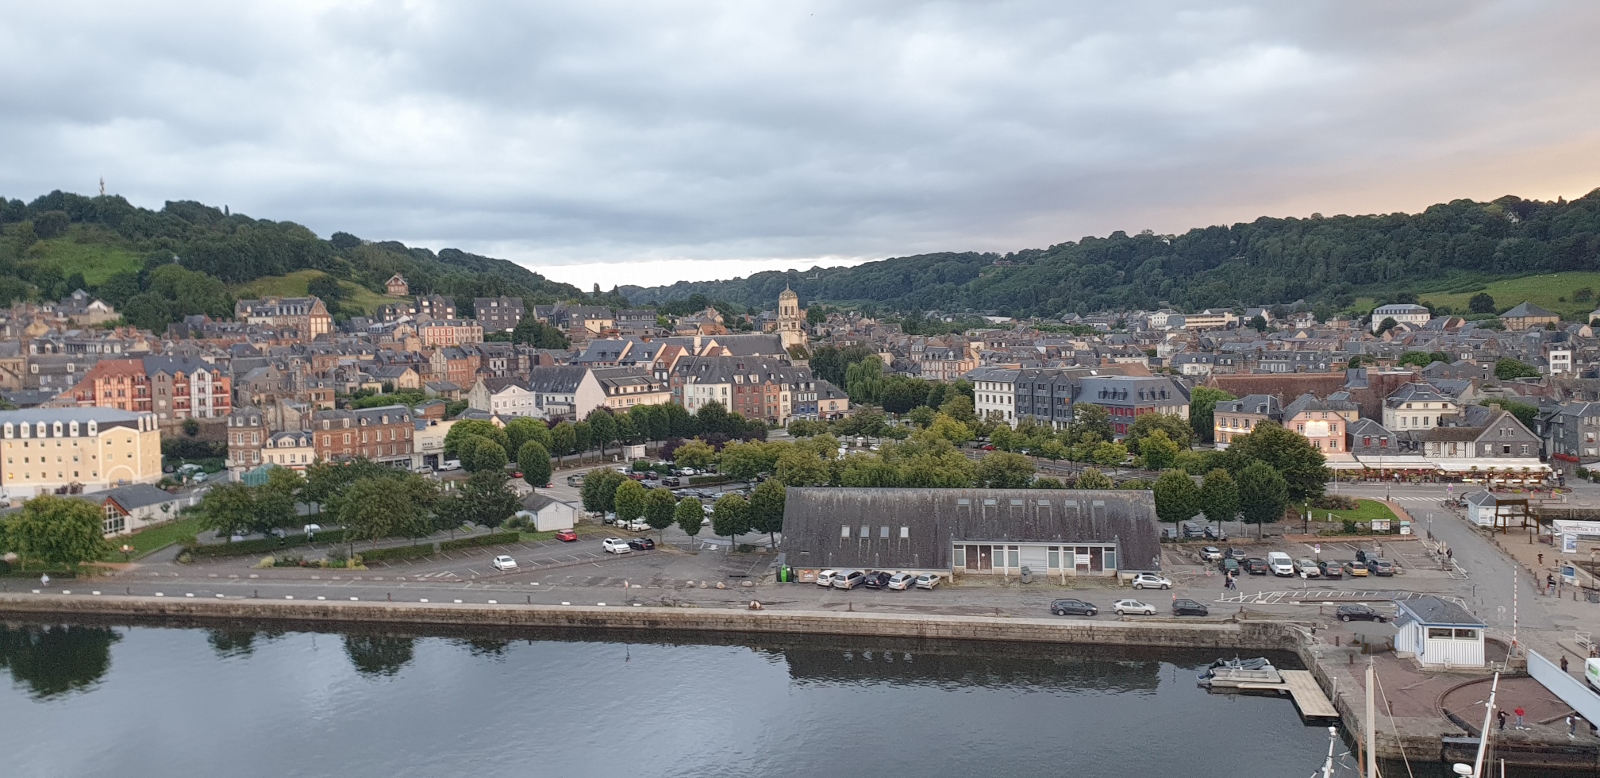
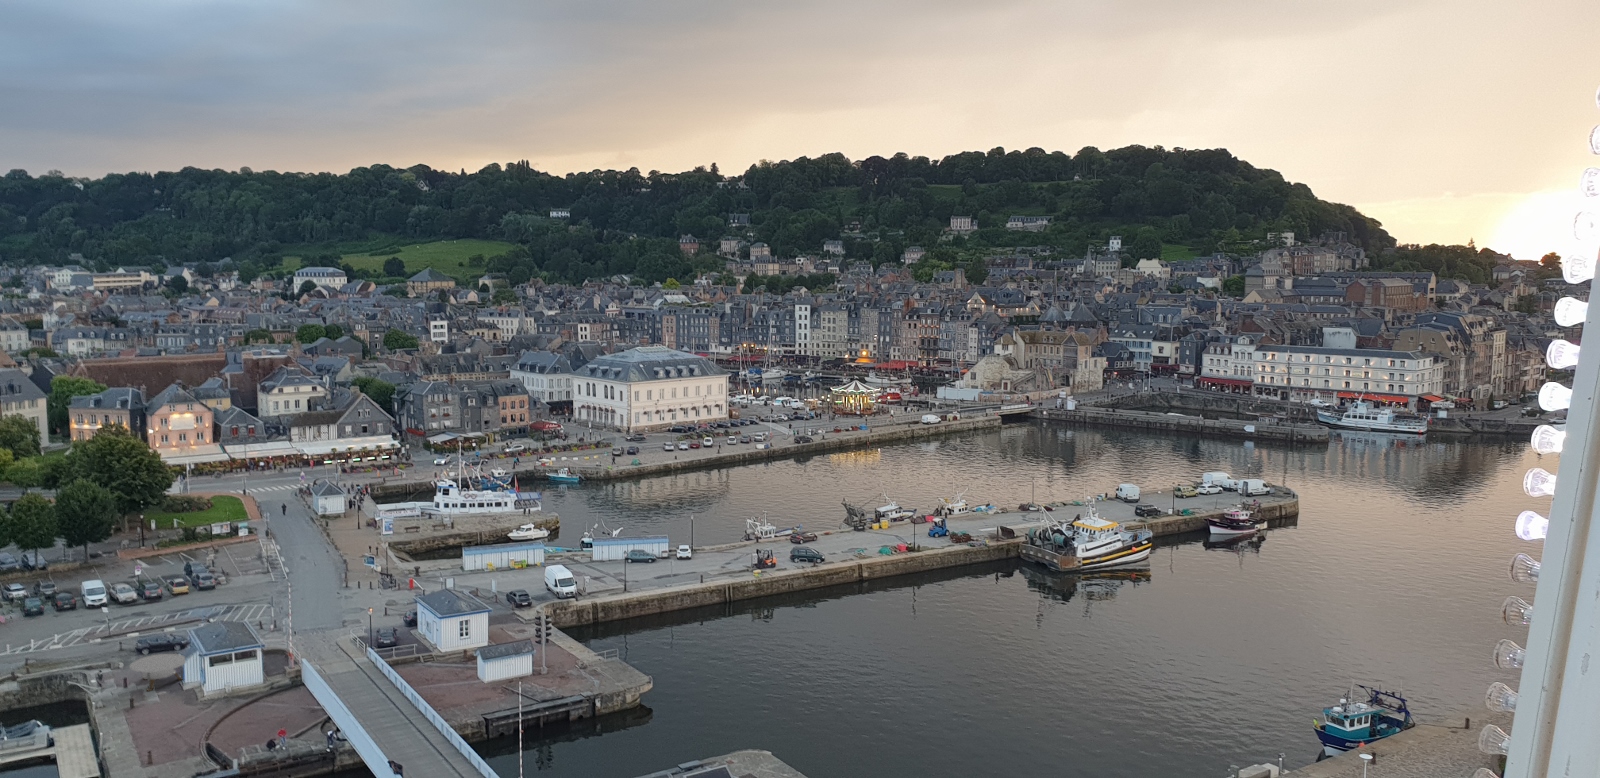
bench: present [1493,499,1539,534] -> none [330,486,368,523]

